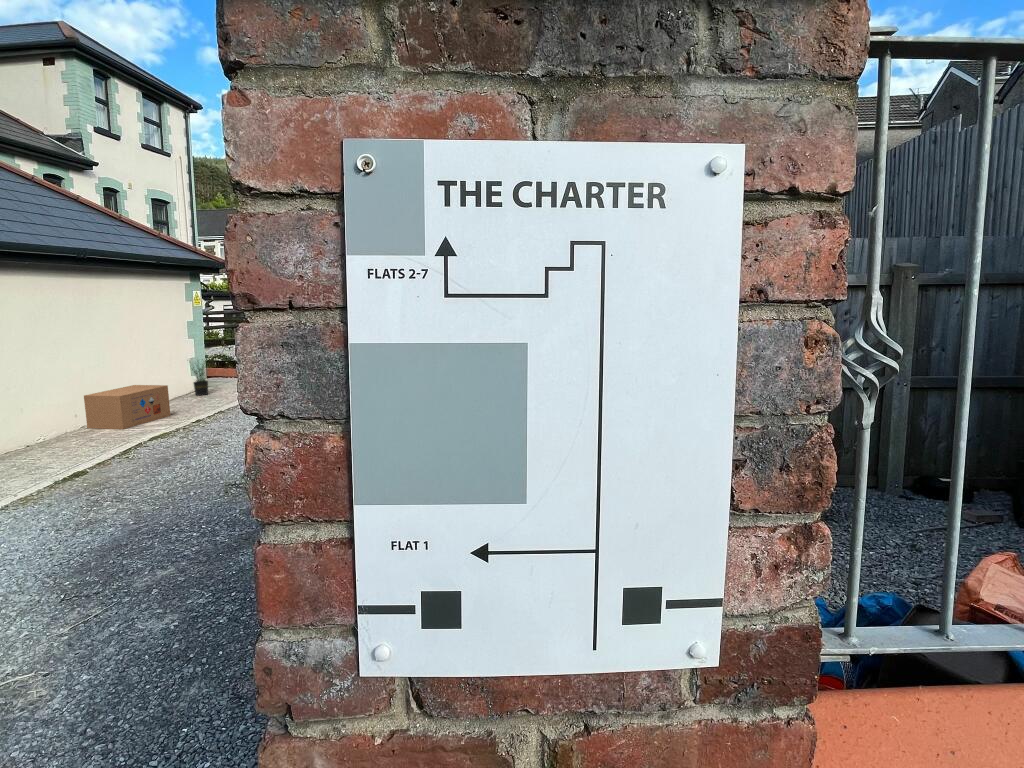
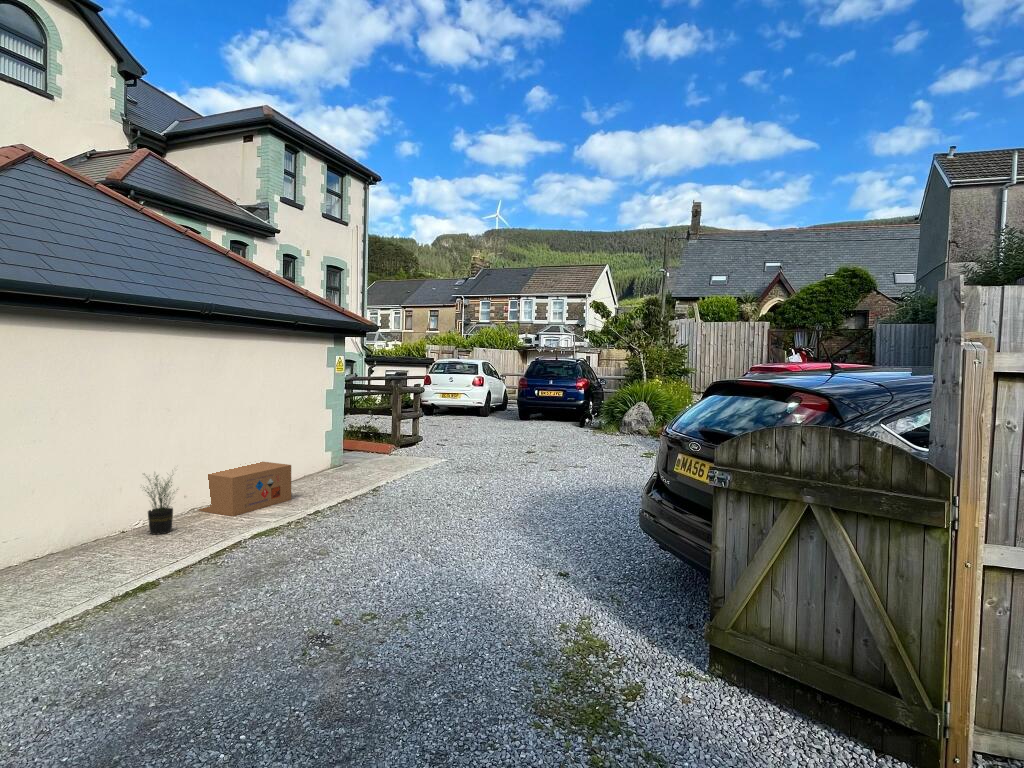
potted plant: present [192,361,208,396] -> present [145,475,173,534]

